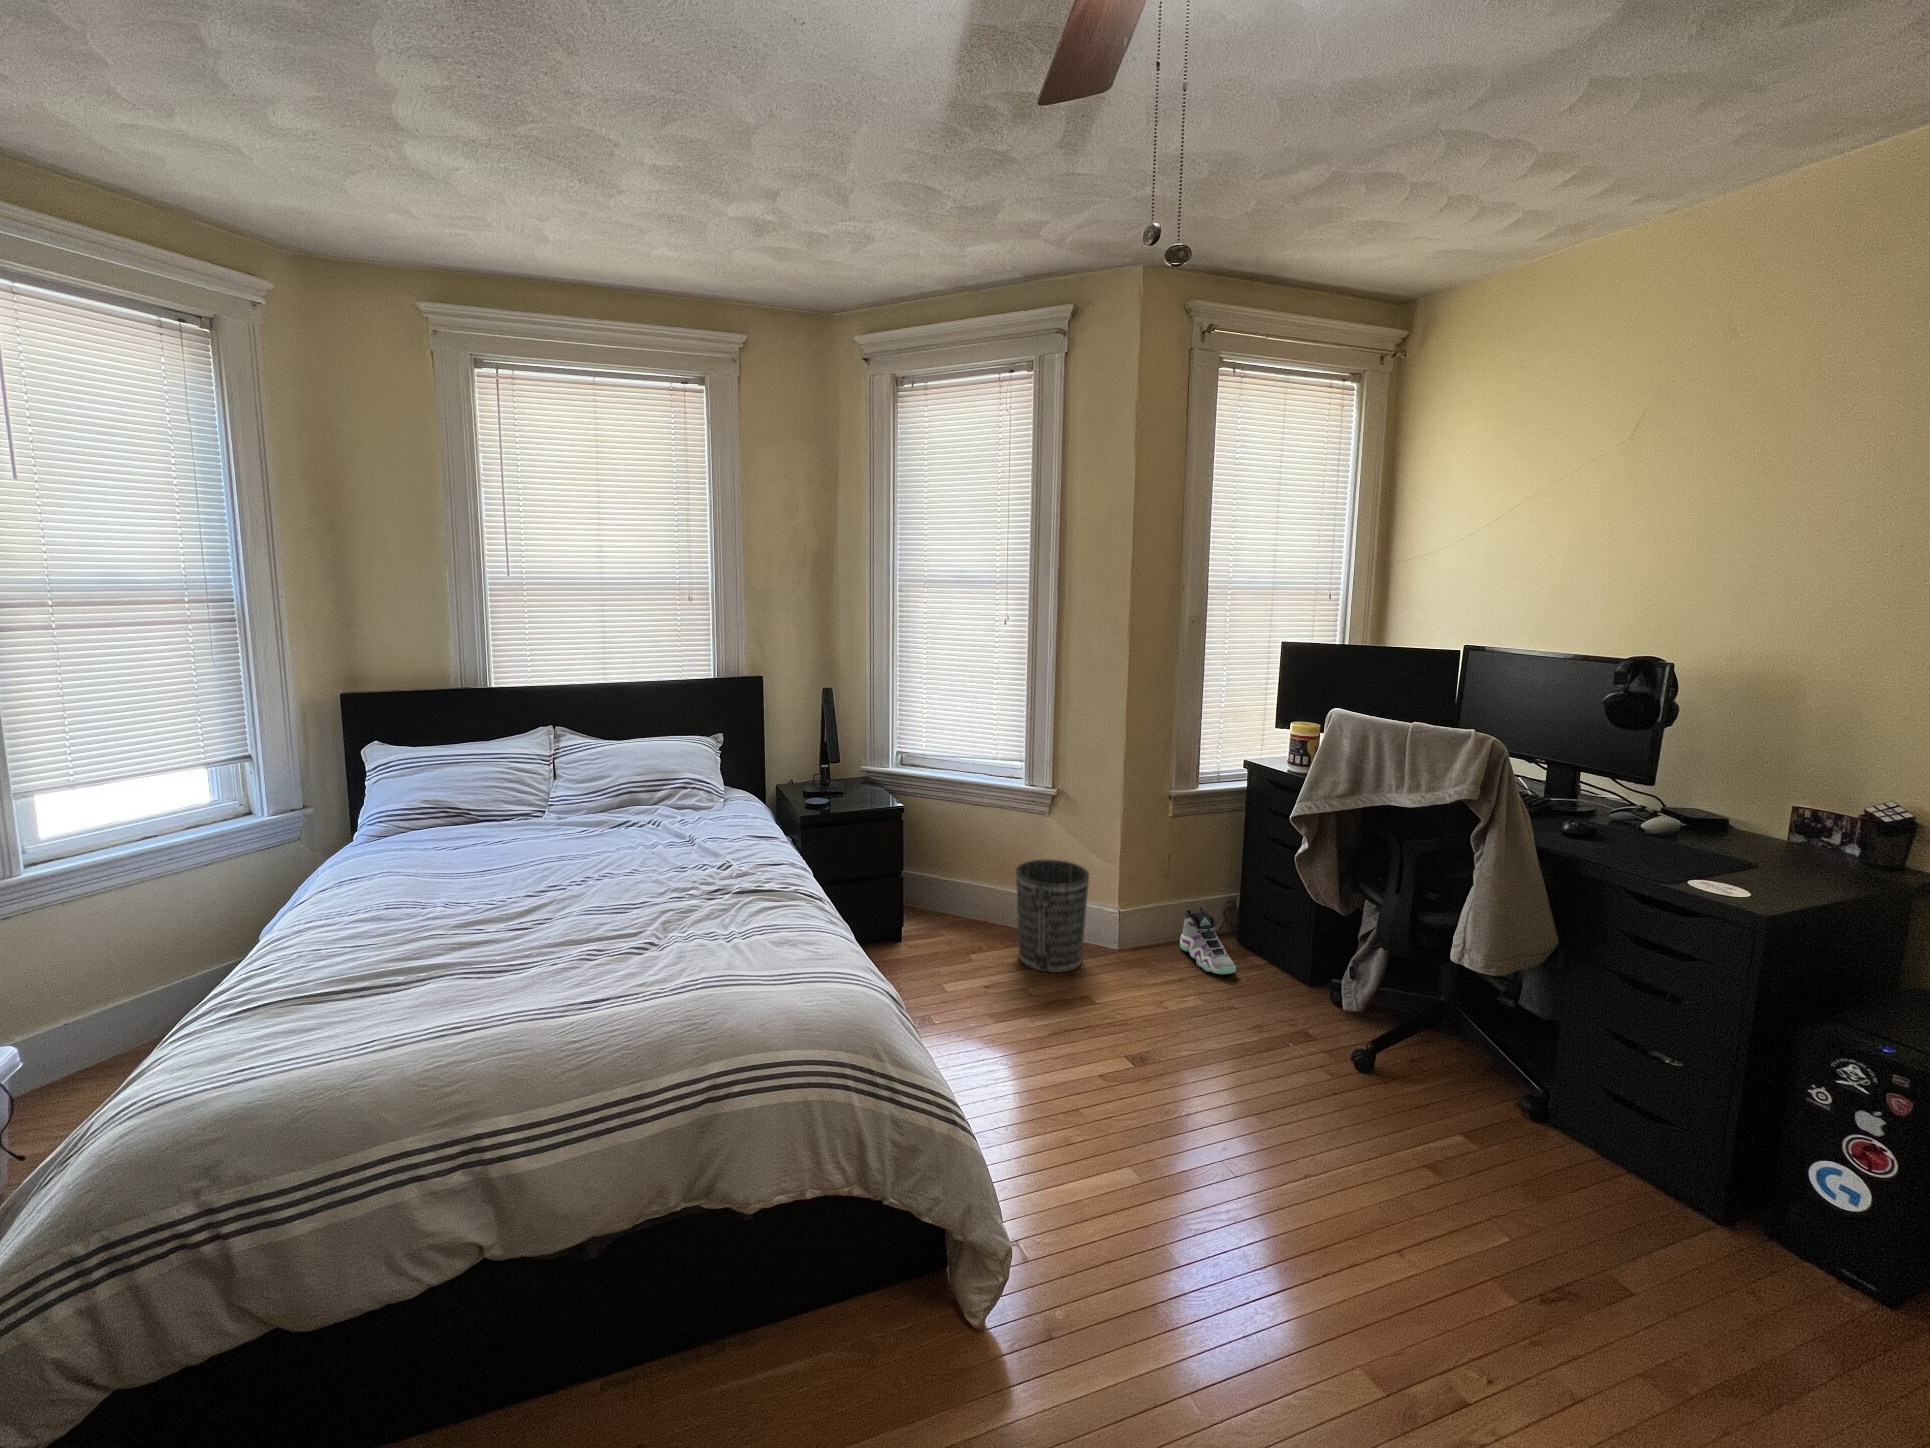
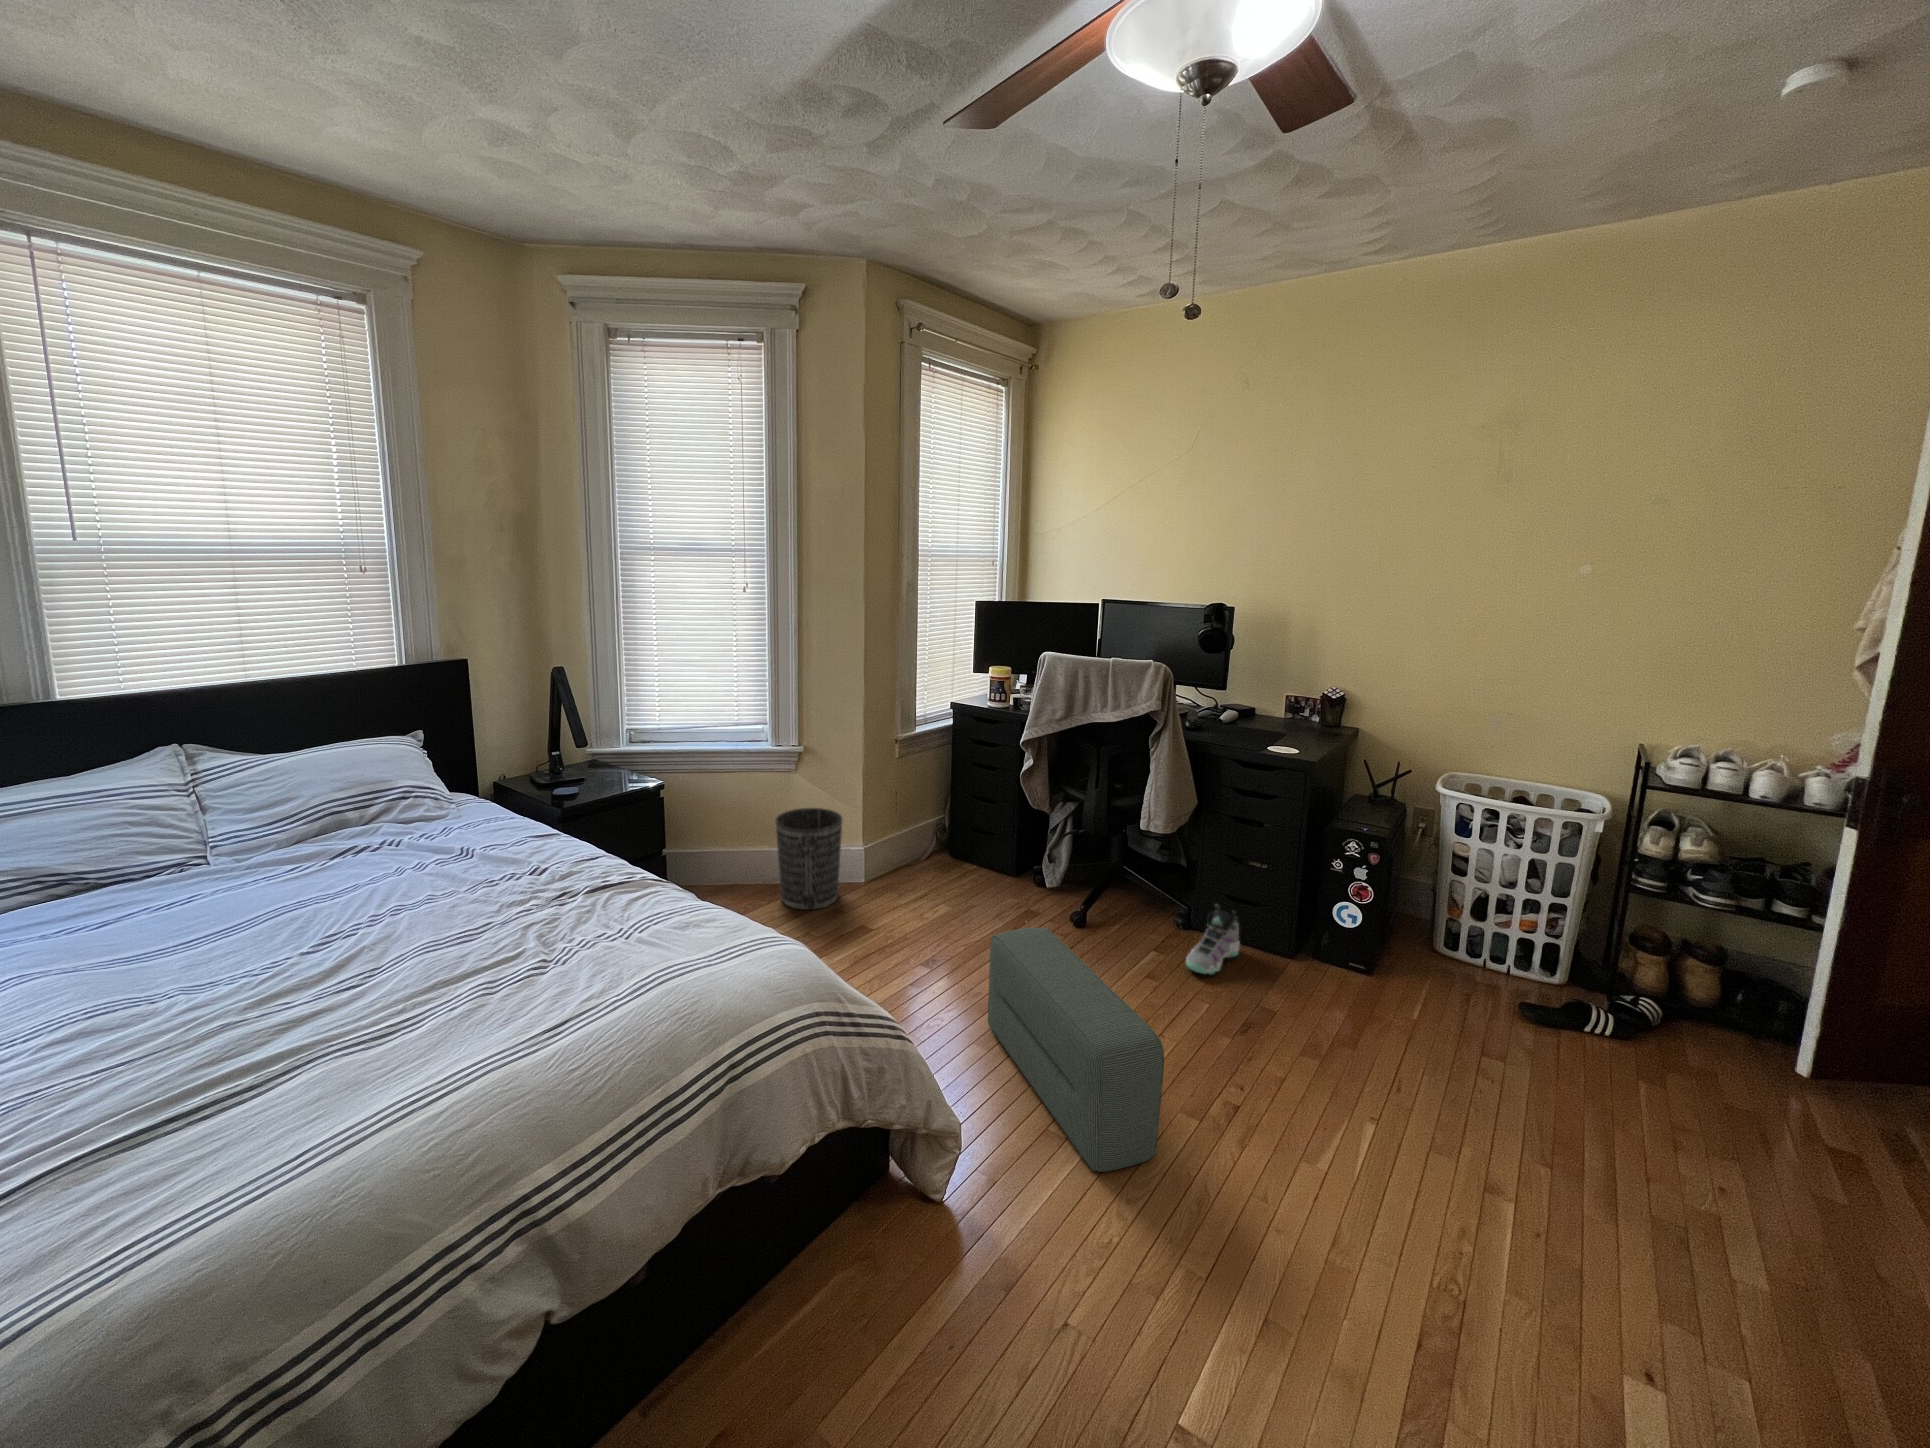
sneaker: present [1180,906,1236,974] -> present [1186,904,1240,974]
pouf: none [1162,1042,1298,1388] -> present [988,928,1164,1172]

